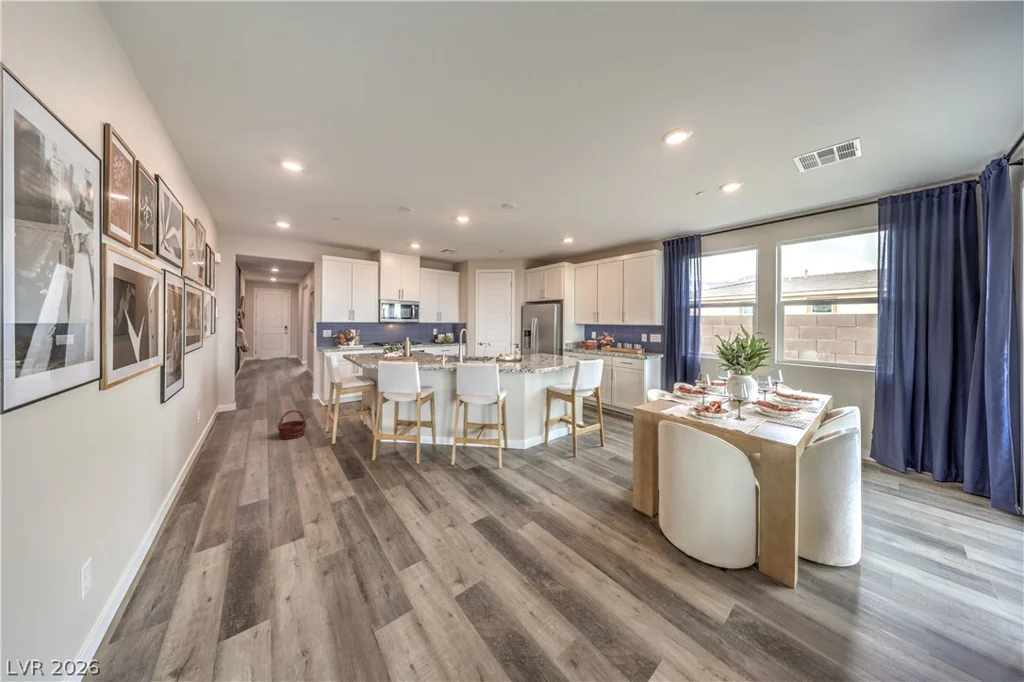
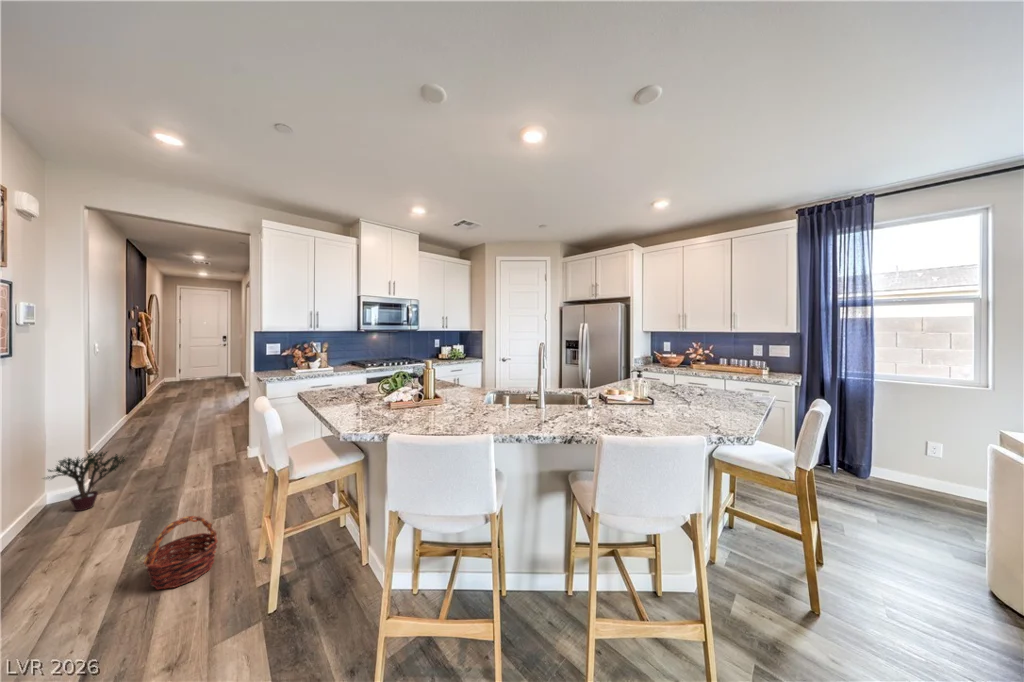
potted plant: none [219,386,255,416] -> present [46,452,125,511]

